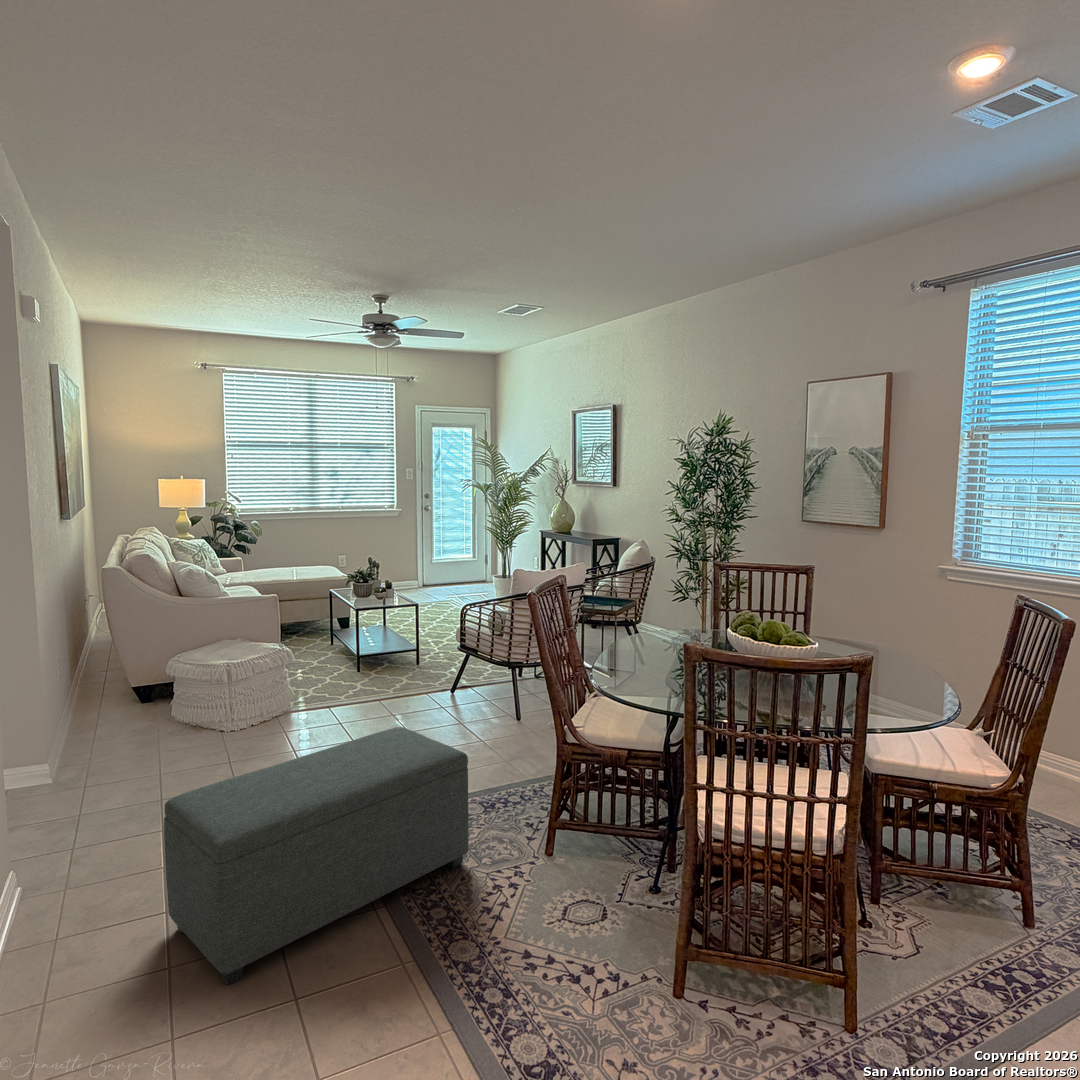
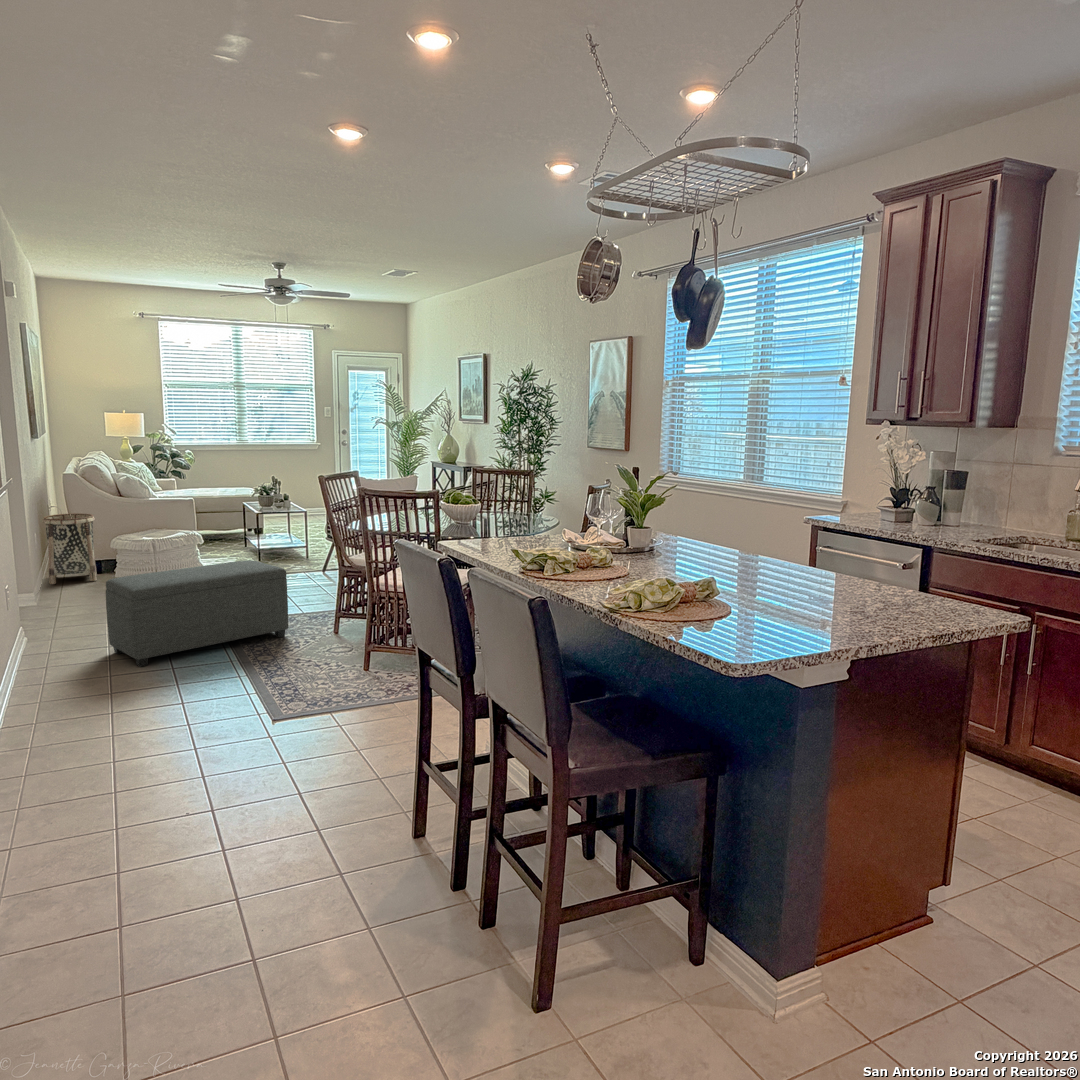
basket: none [72,622,146,728] -> present [43,513,97,584]

